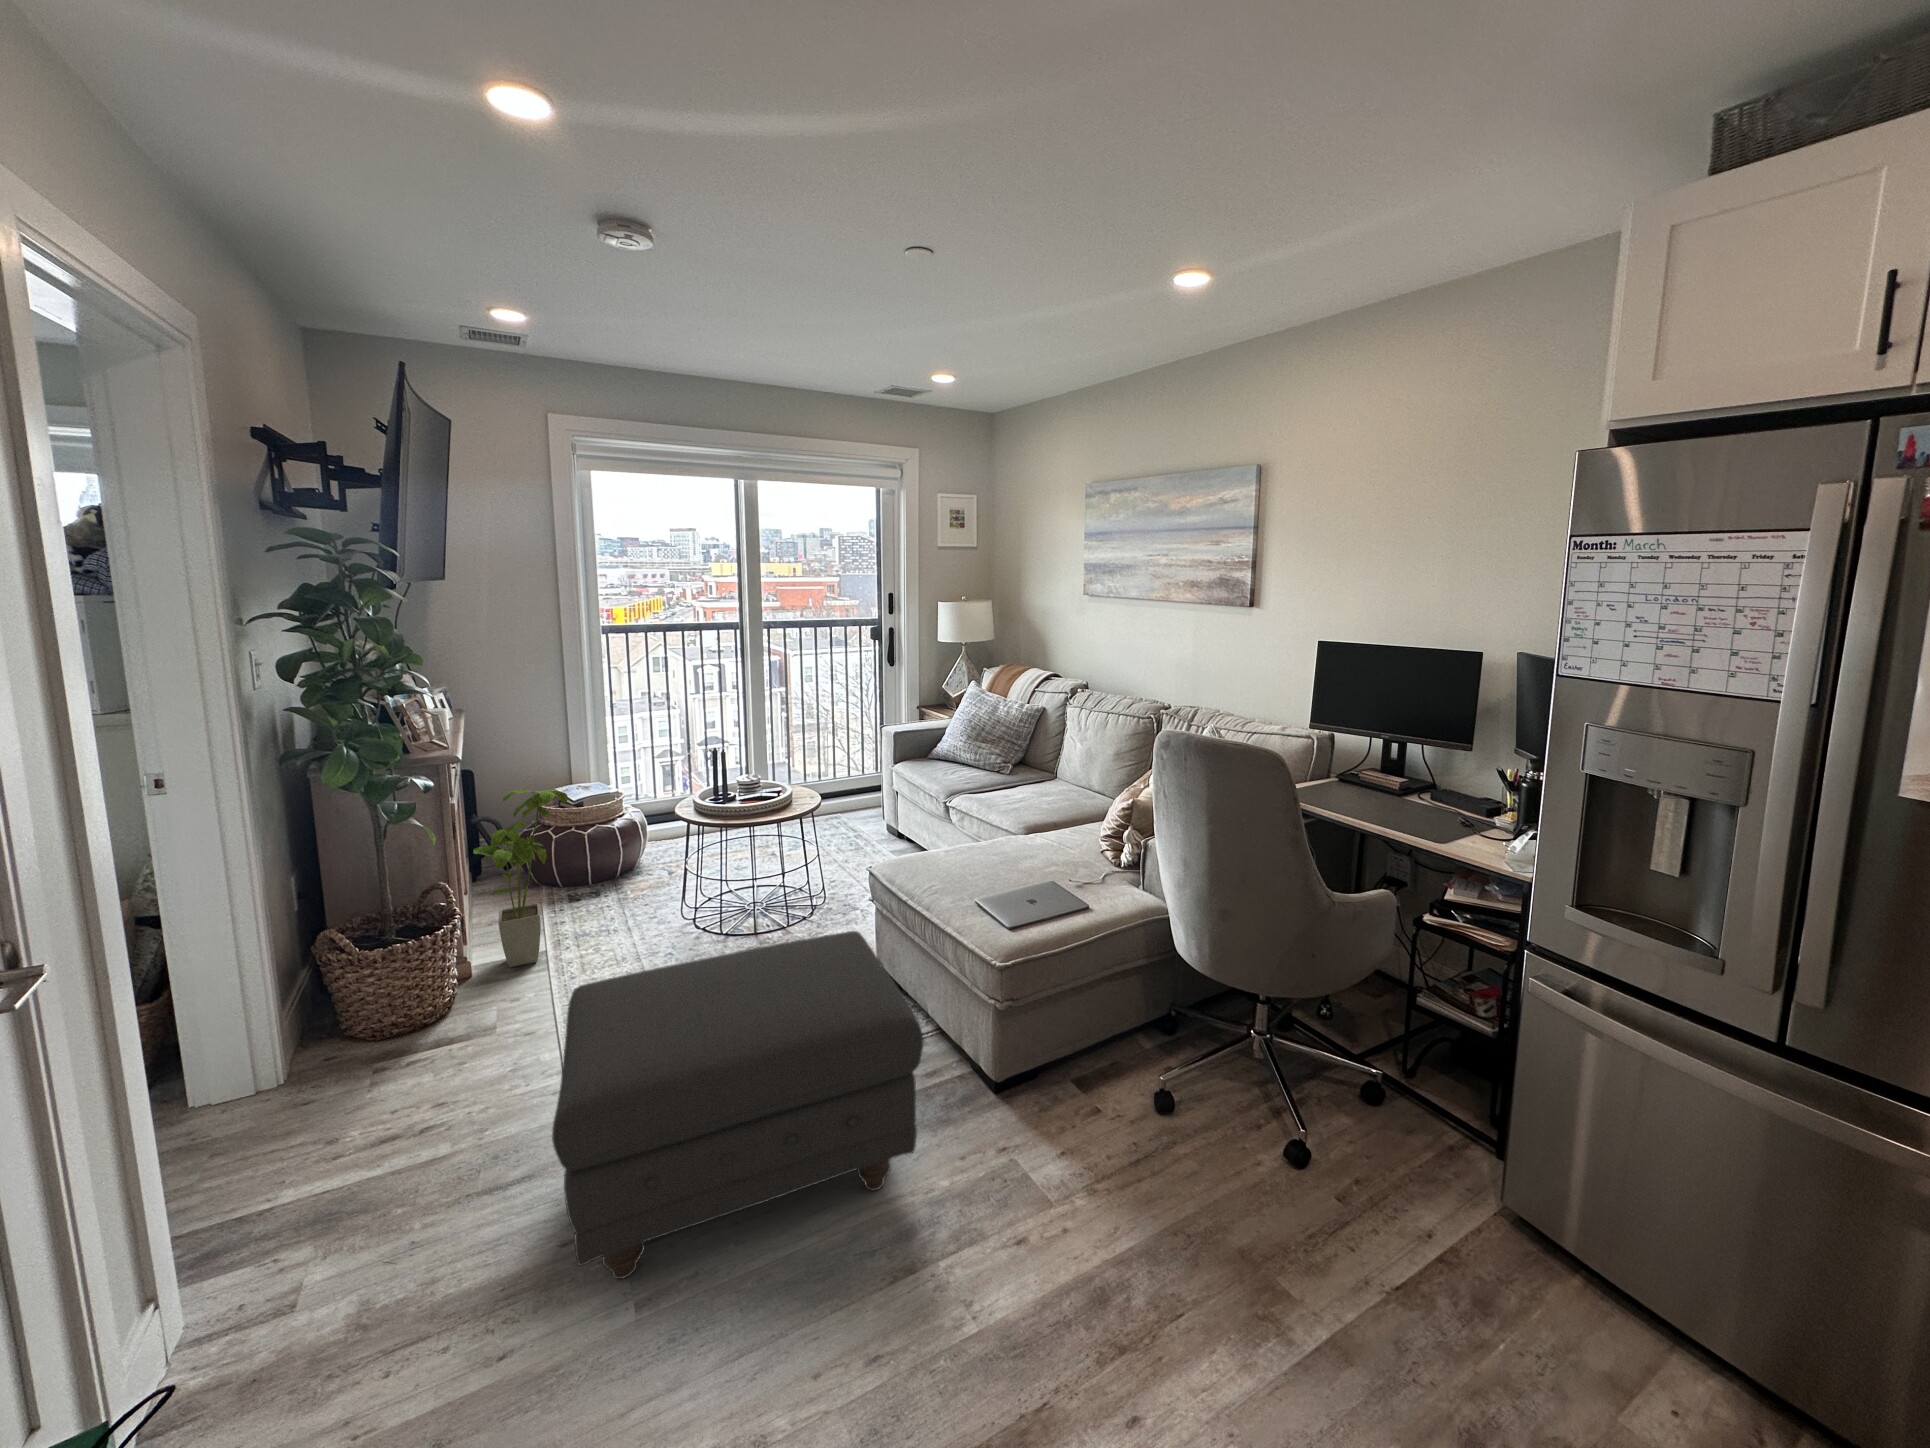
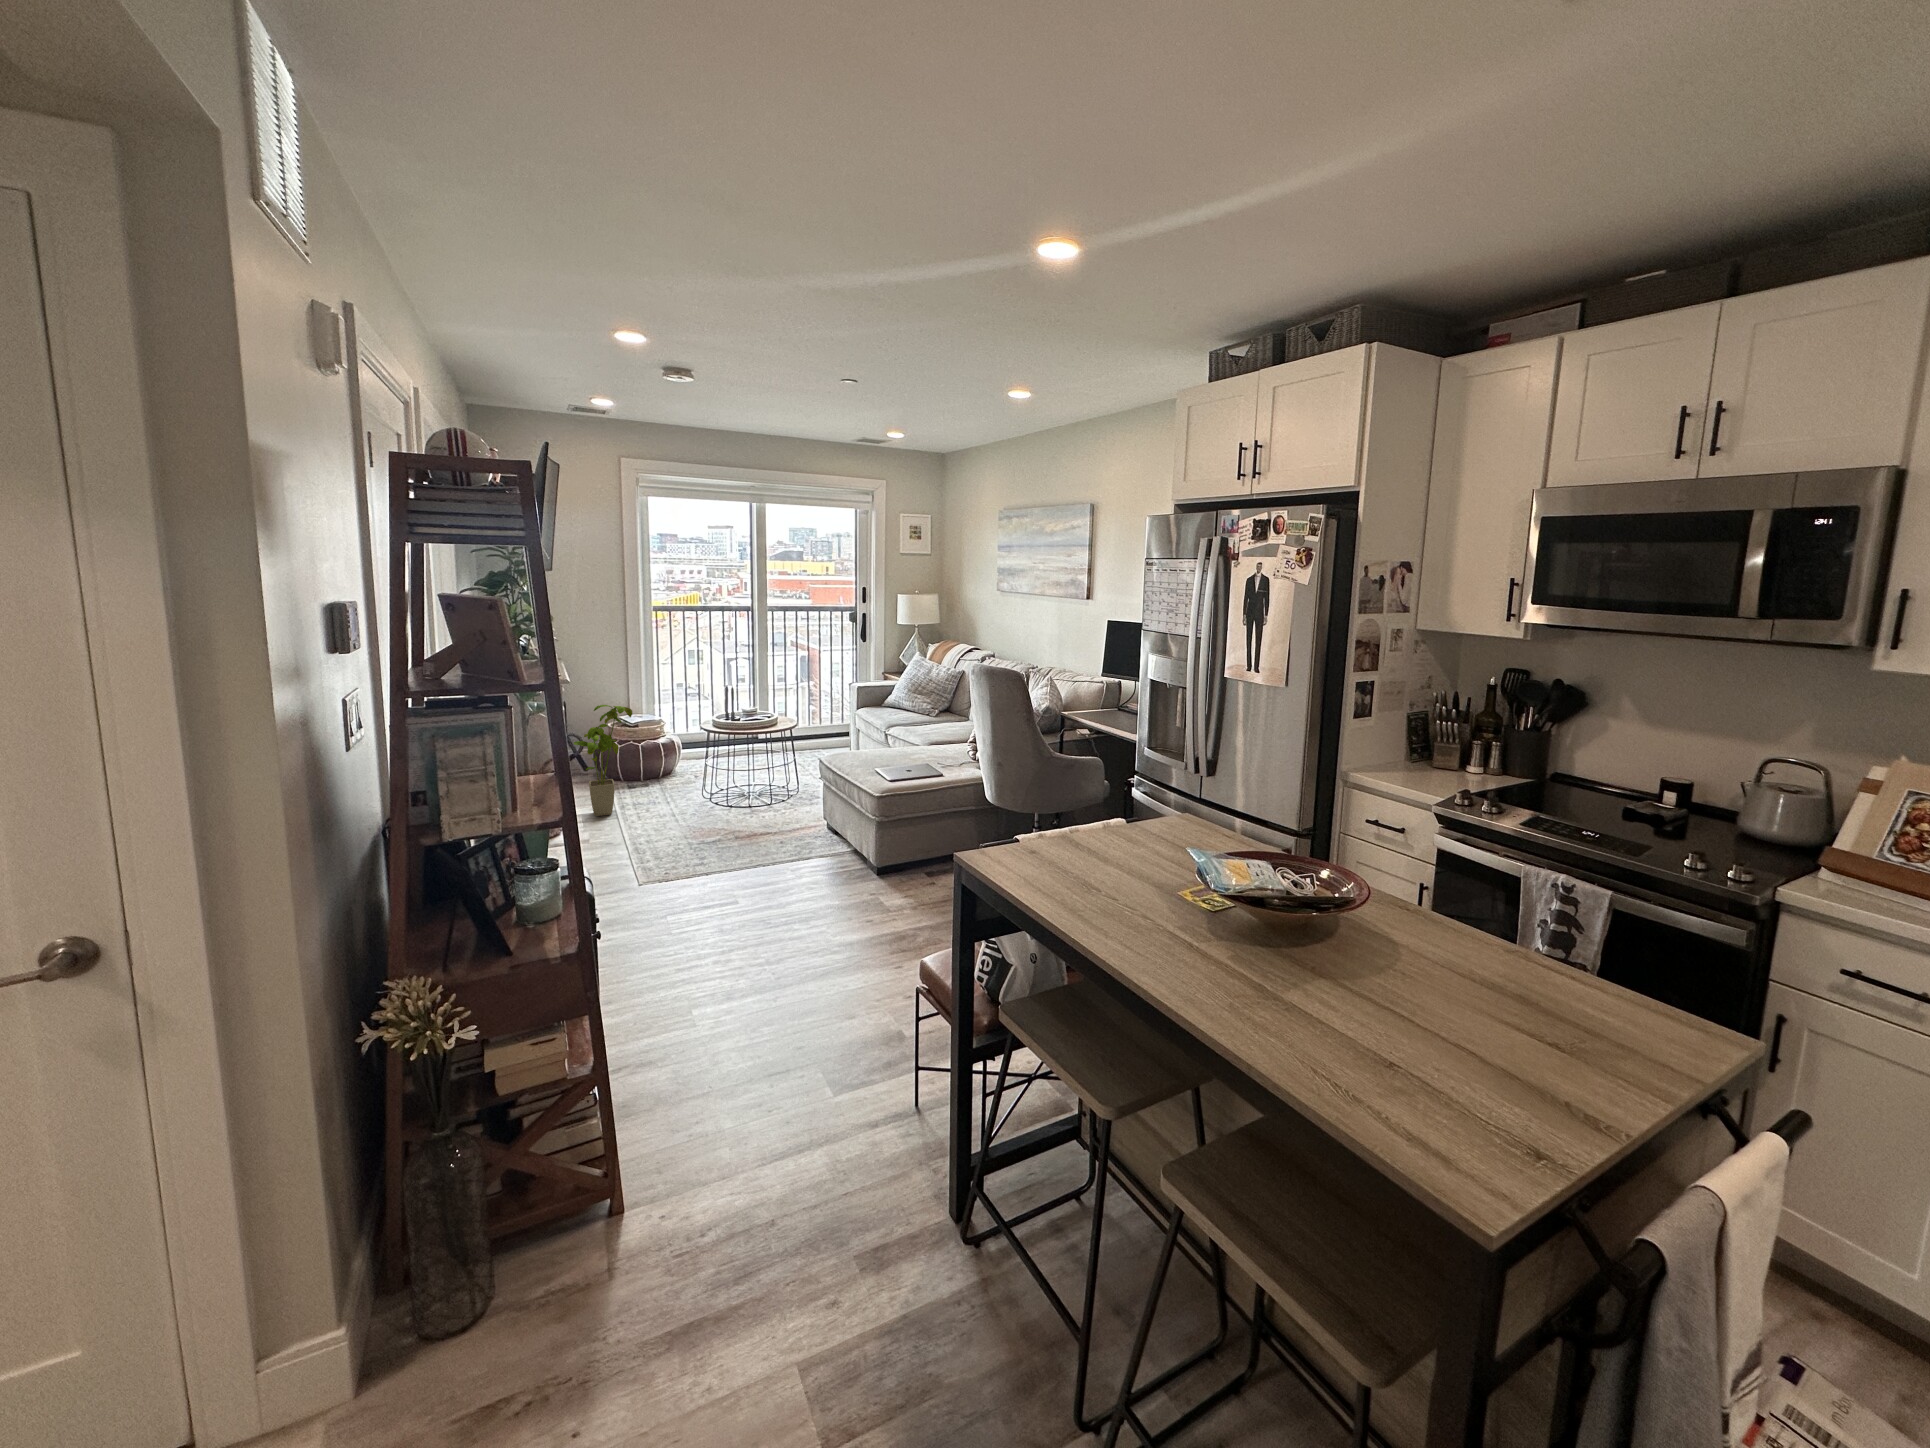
ottoman: present [552,931,924,1279] -> none [637,777,823,919]

